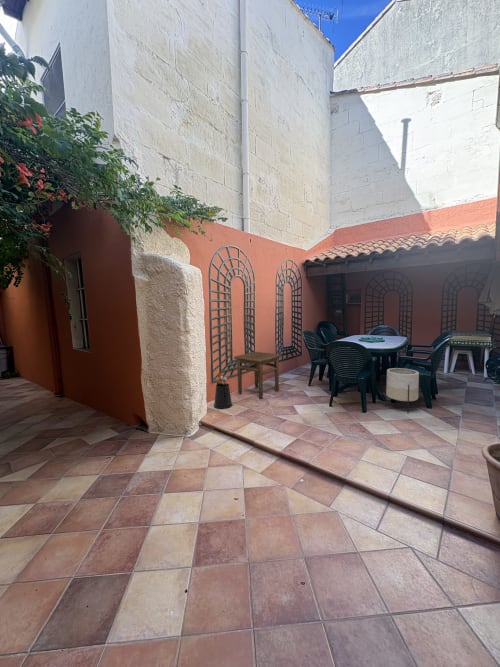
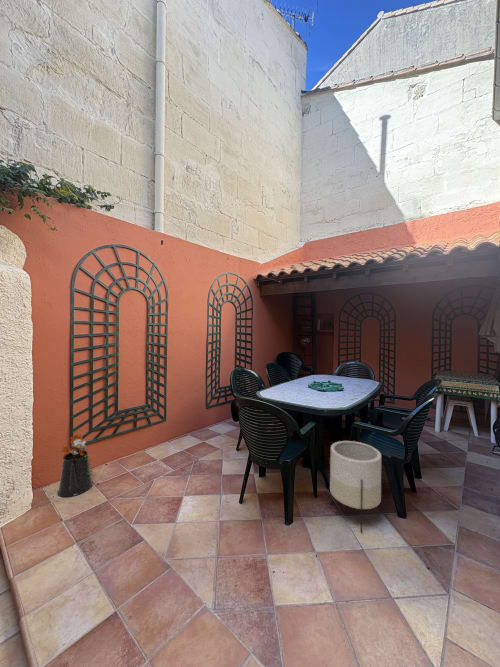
side table: present [234,352,281,399] -> none [119,396,190,476]

